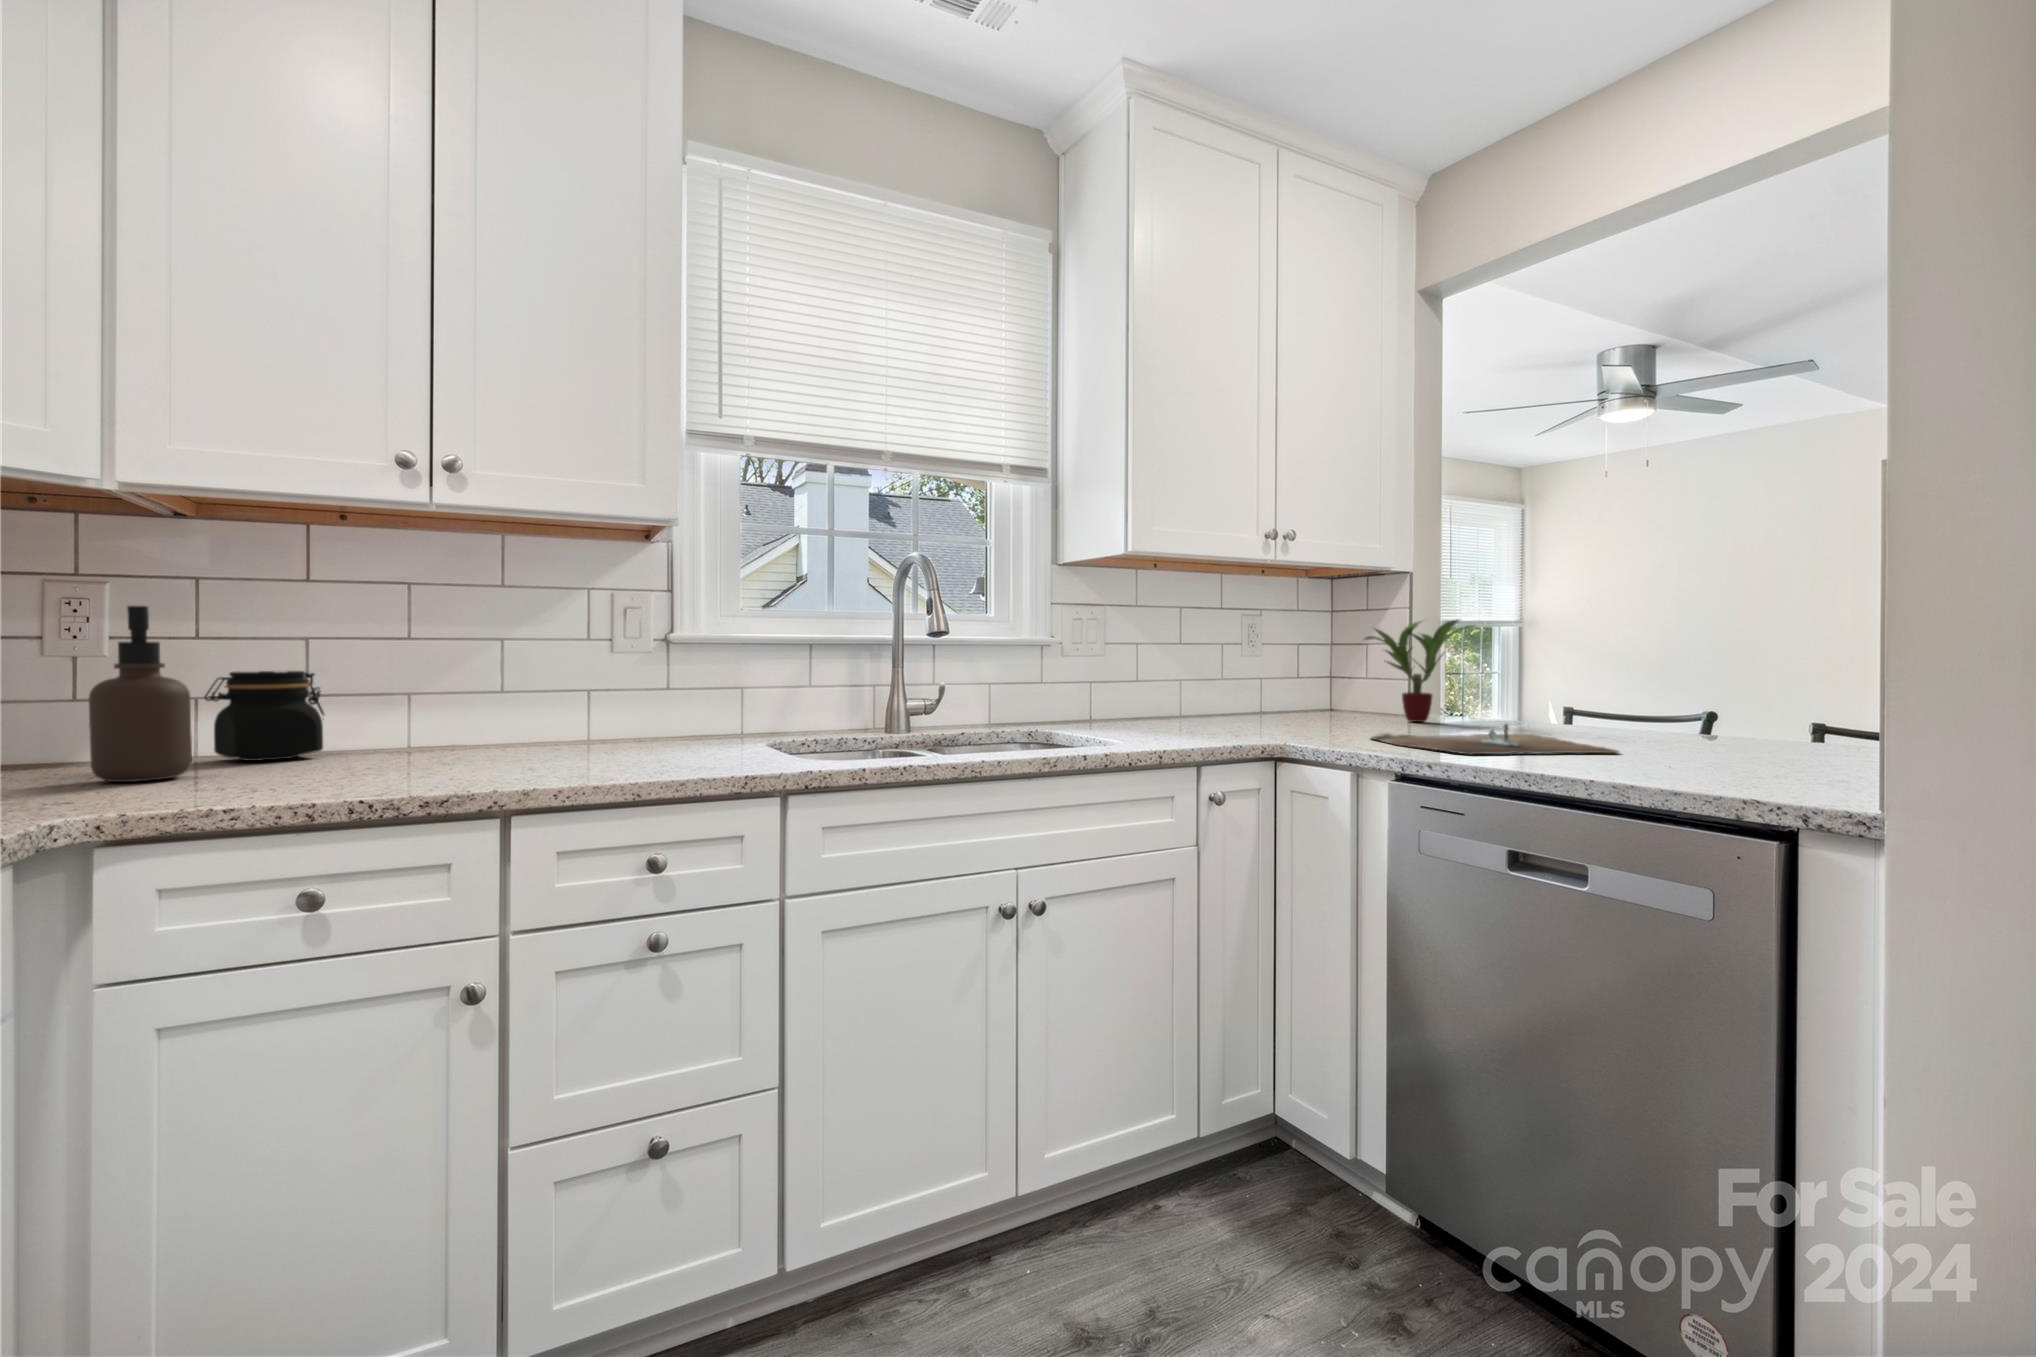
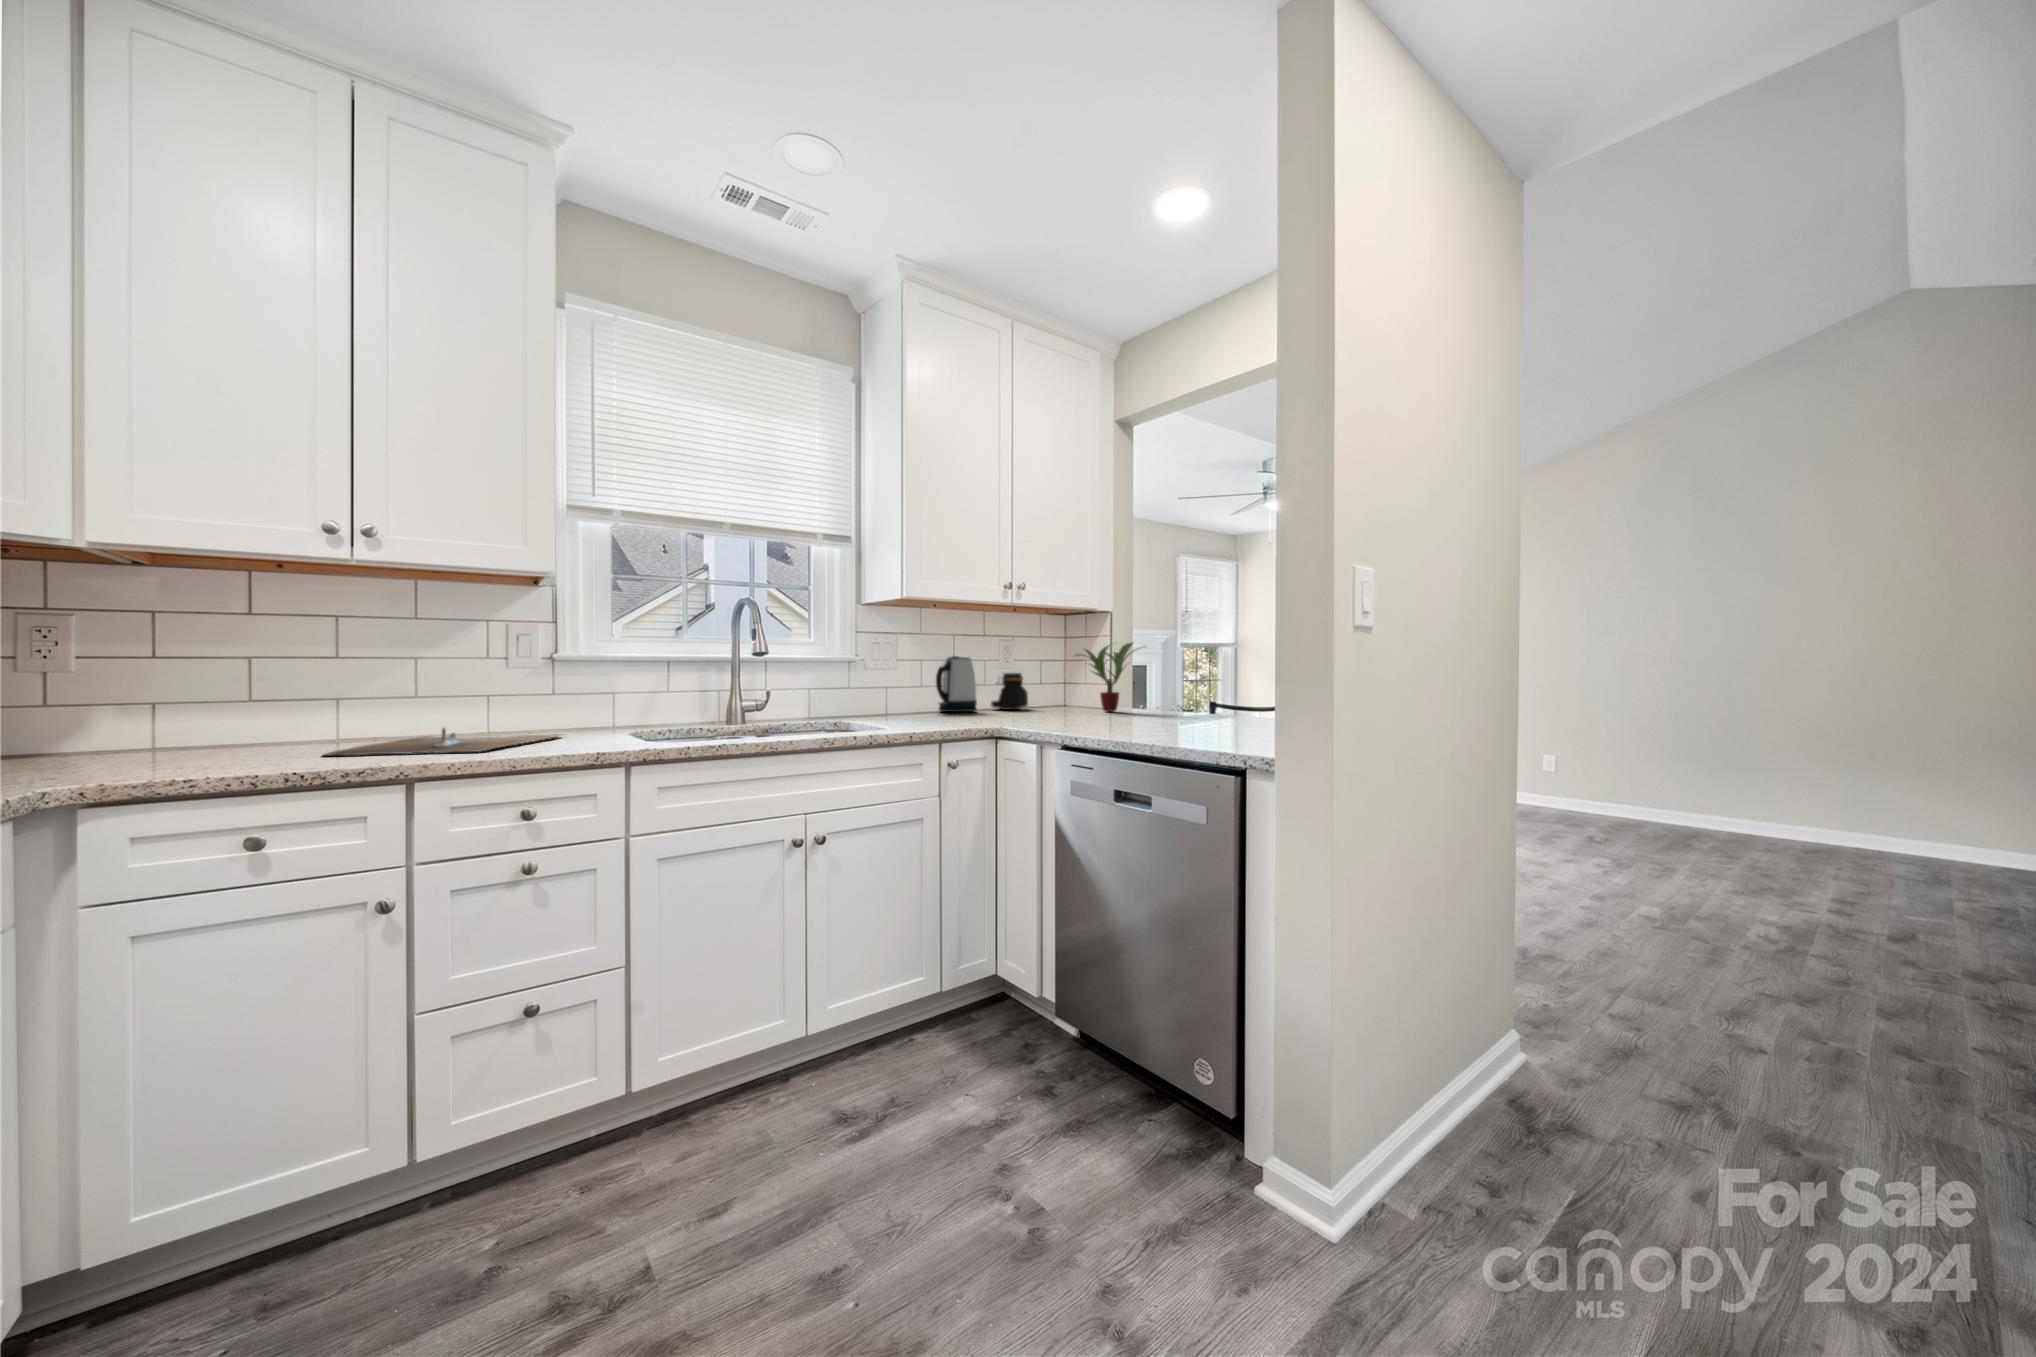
soap dispenser: present [89,606,192,782] -> none [64,634,152,765]
kettle: none [1161,639,1217,720] -> present [936,656,977,712]
jar: present [205,671,324,761] -> present [991,673,1028,710]
cutting board: present [1371,724,1619,755] -> present [324,728,559,756]

